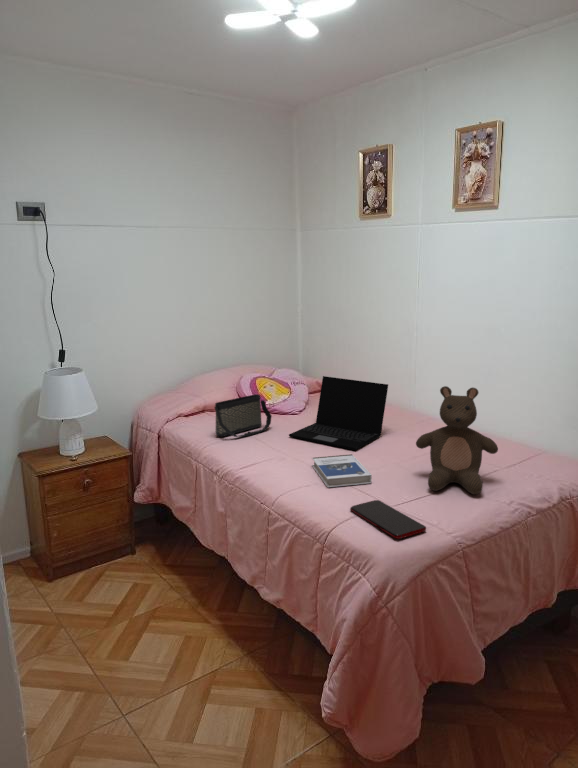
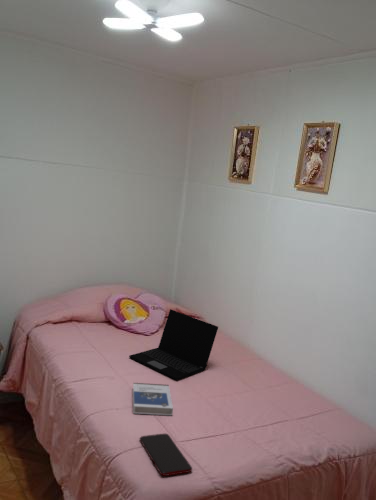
stuffed bear: present [416,386,498,494] -> none [216,343,283,442]
handbag: present [215,394,272,437] -> none [70,316,121,351]

